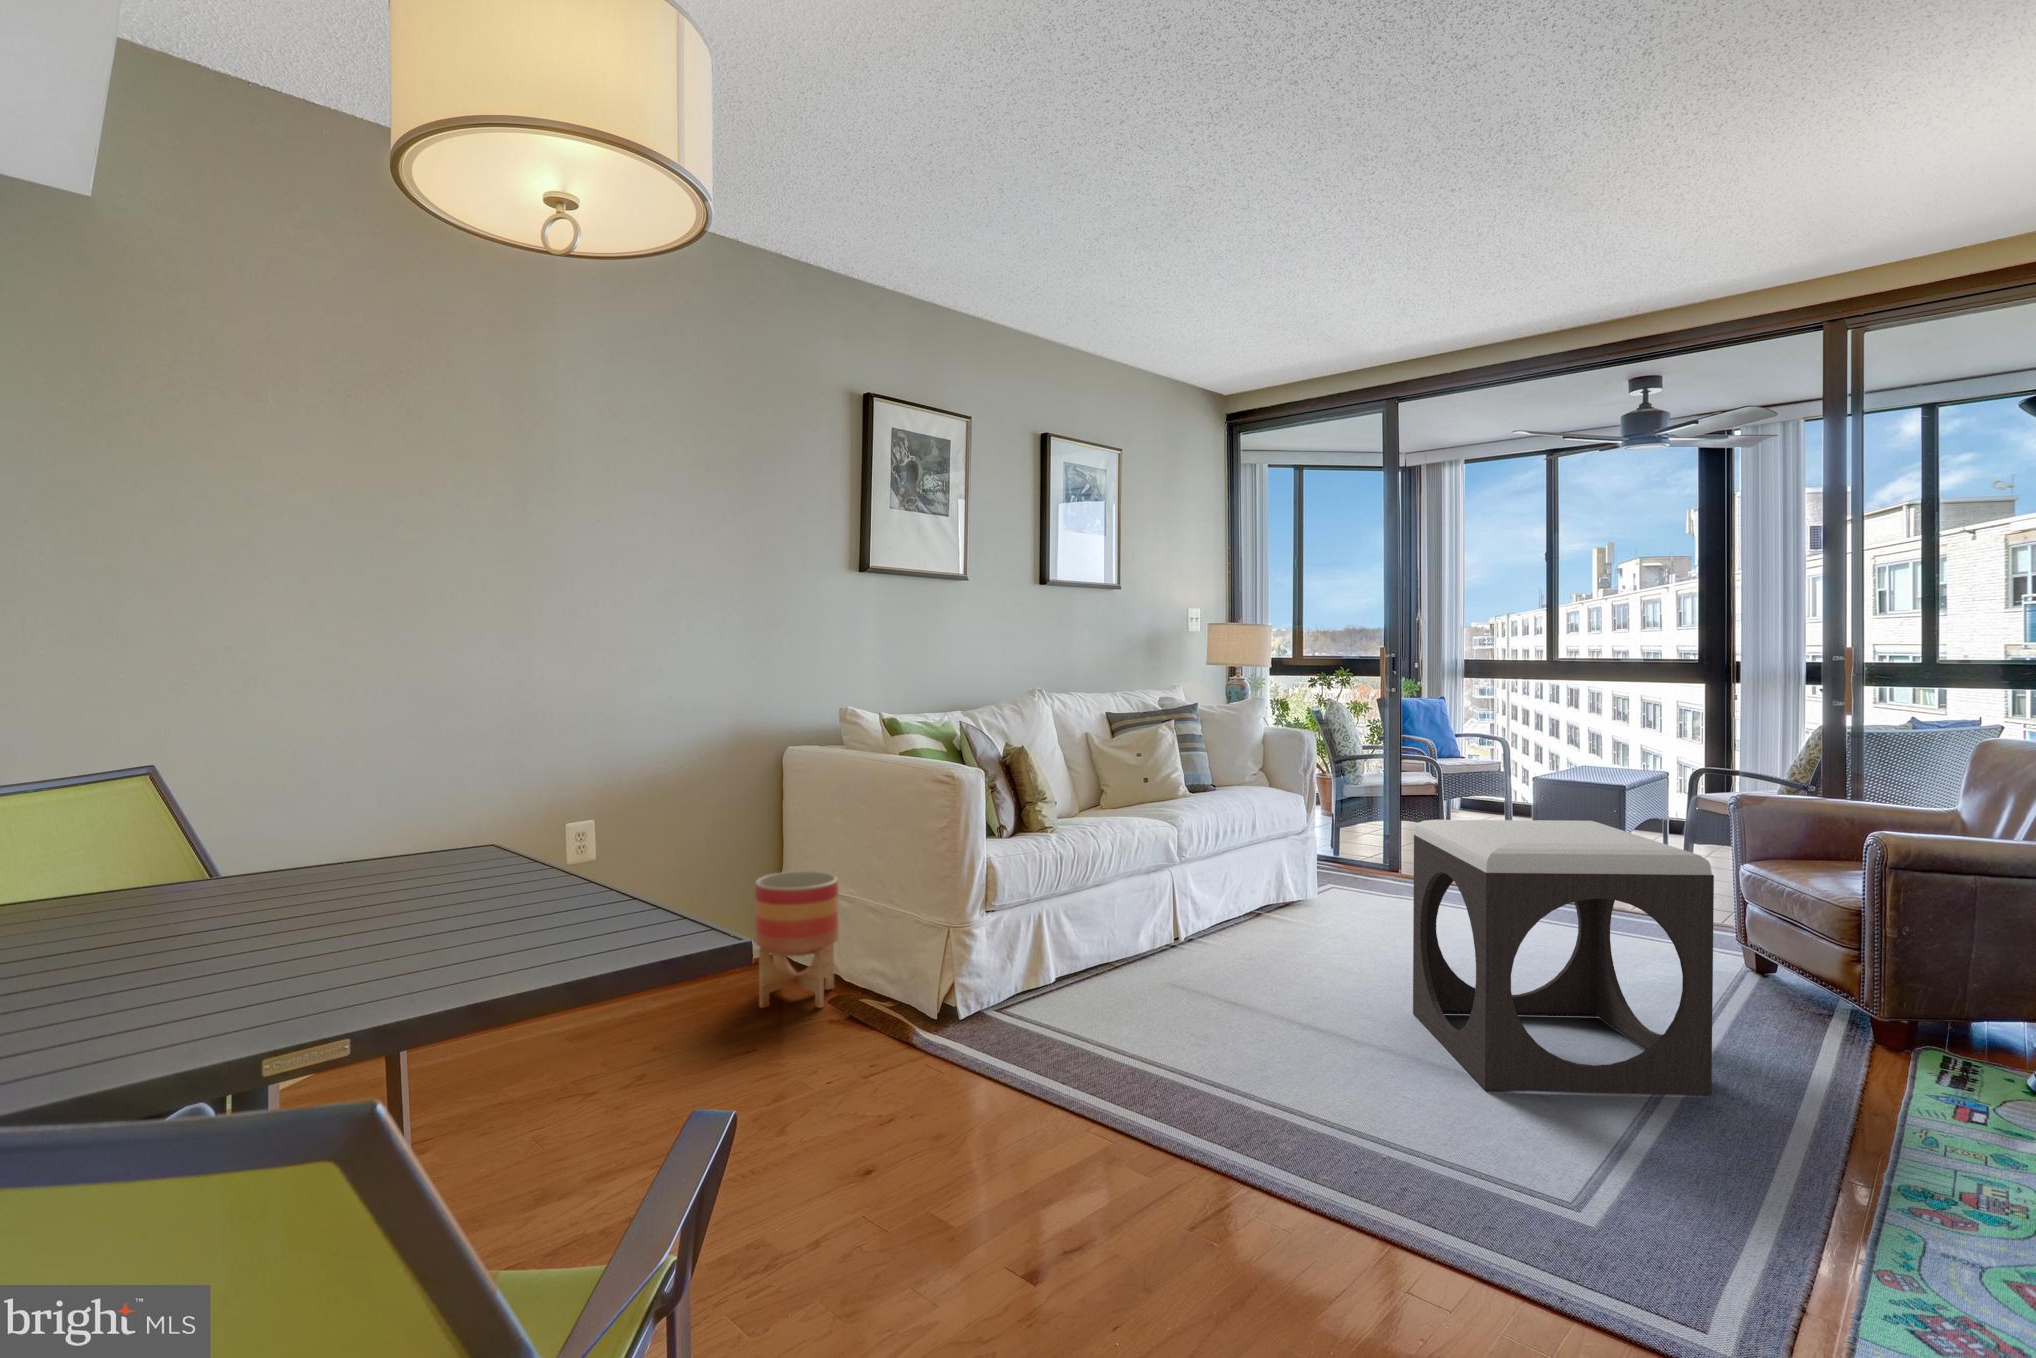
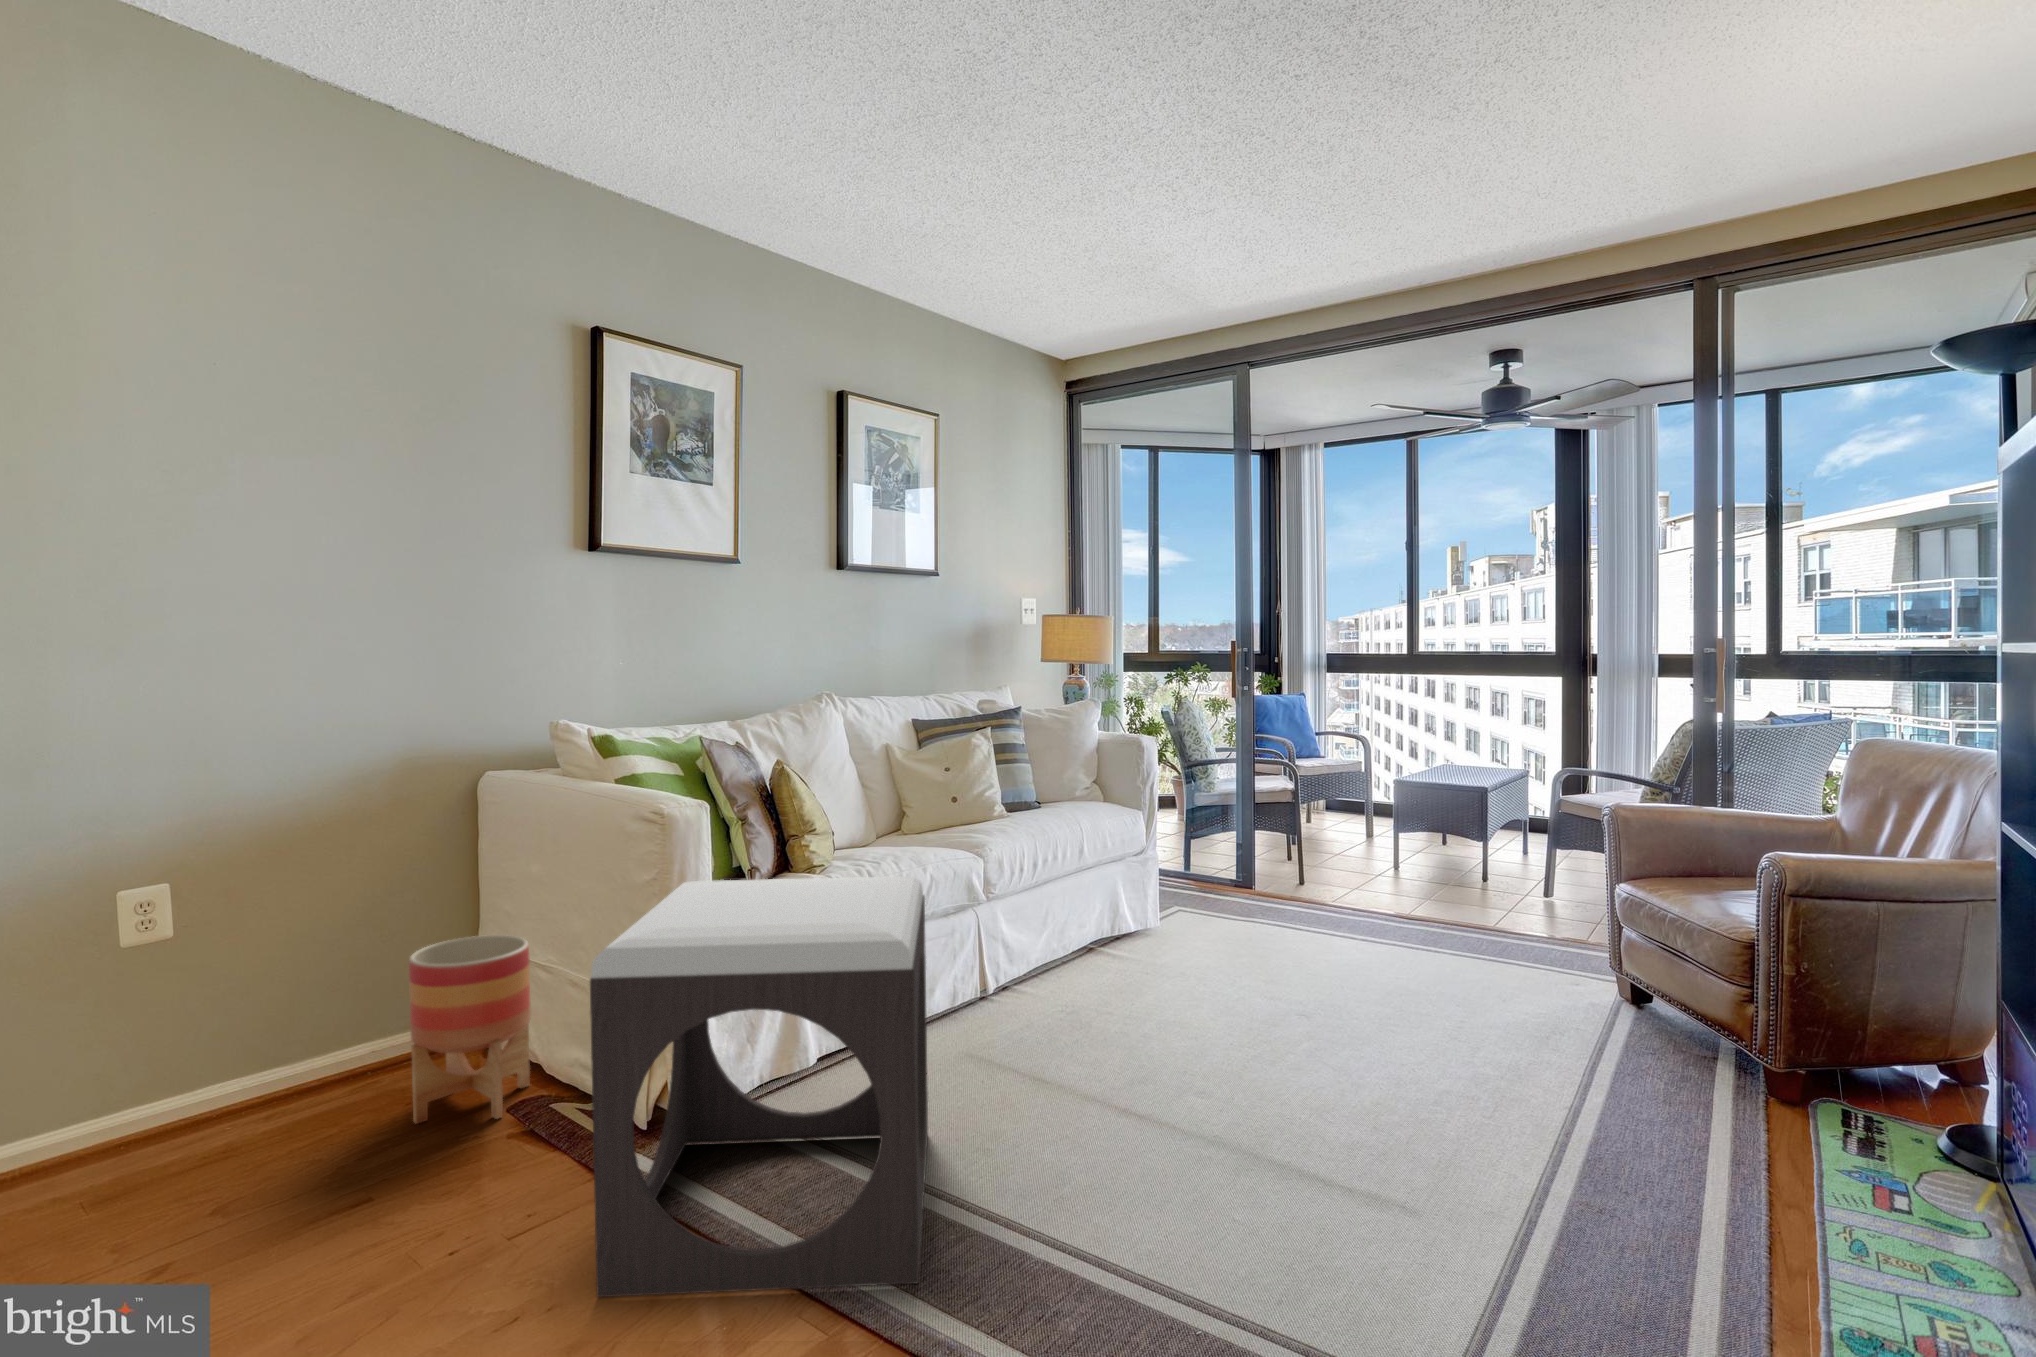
footstool: present [1413,820,1714,1095] -> present [590,876,928,1297]

